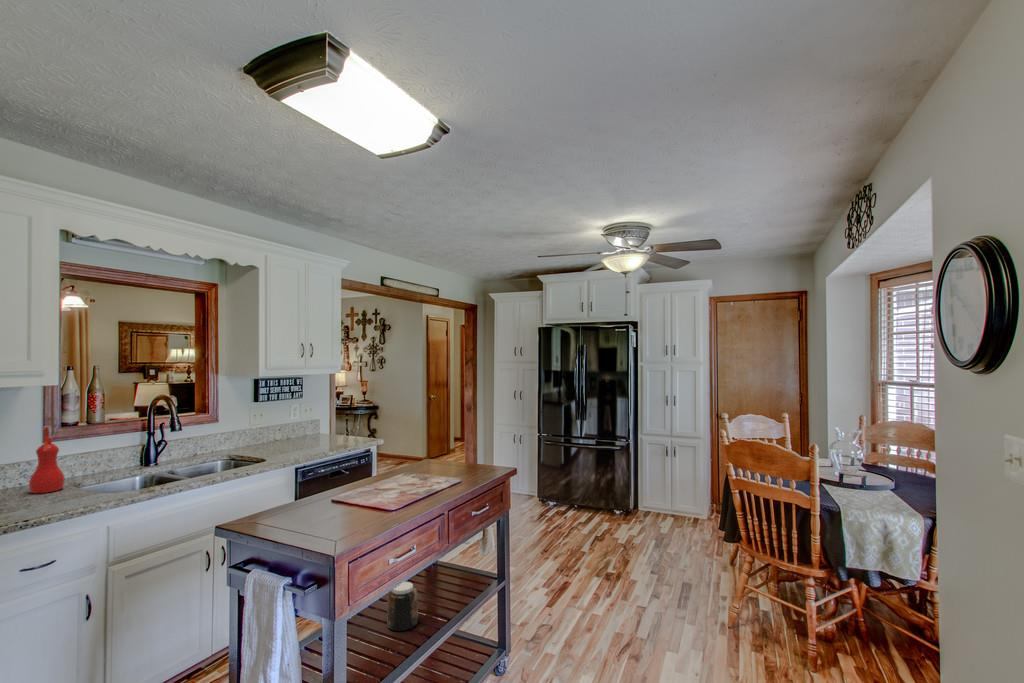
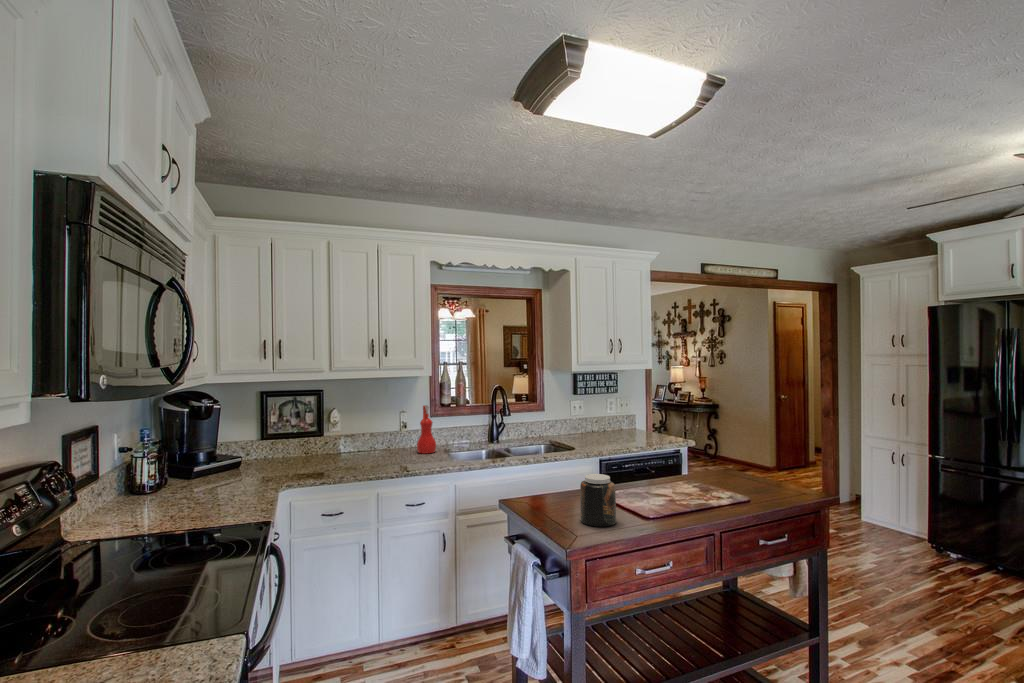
jar: present [387,582,418,631] -> present [580,474,616,527]

